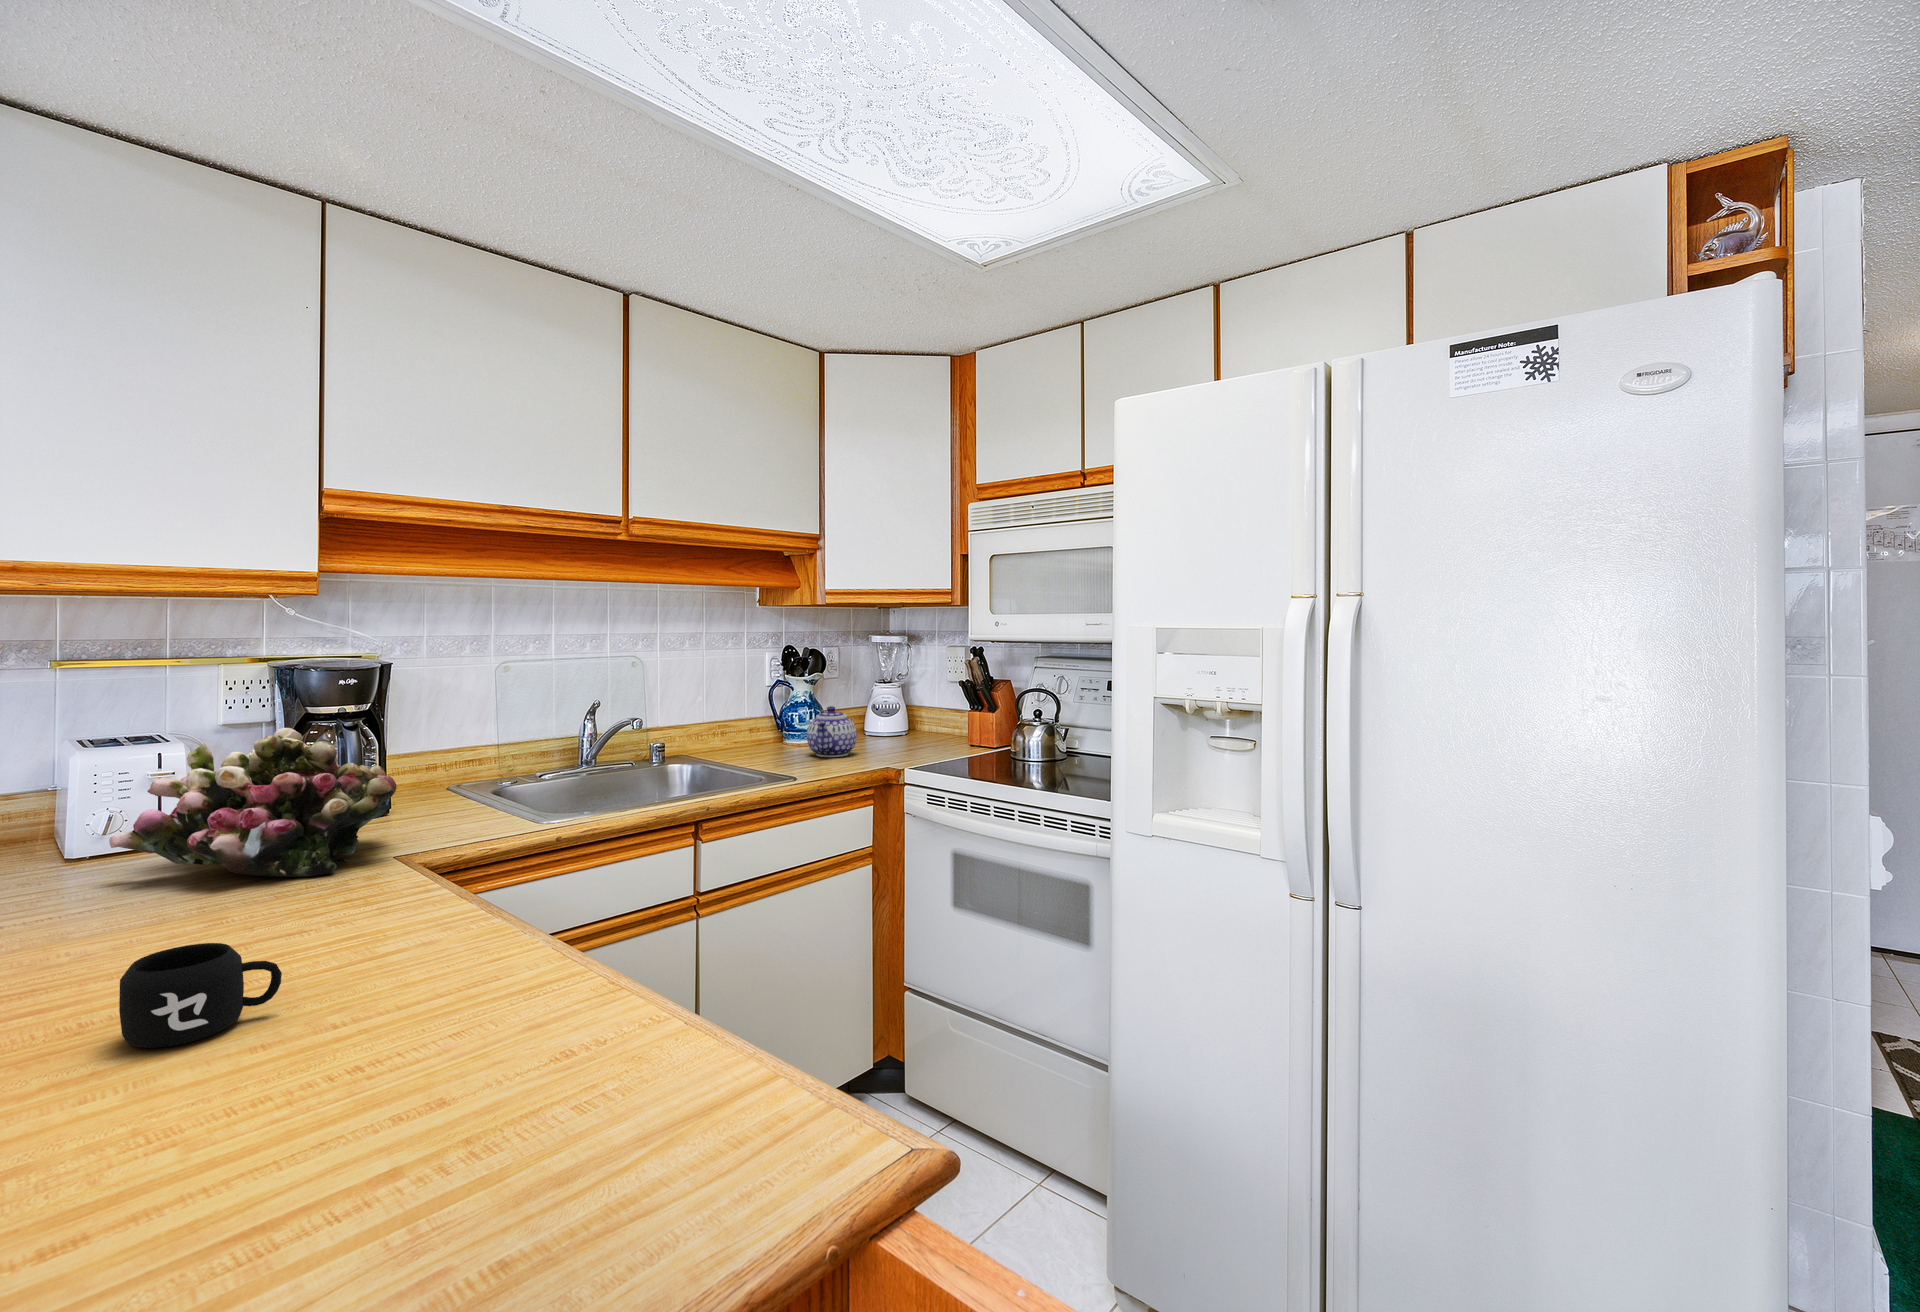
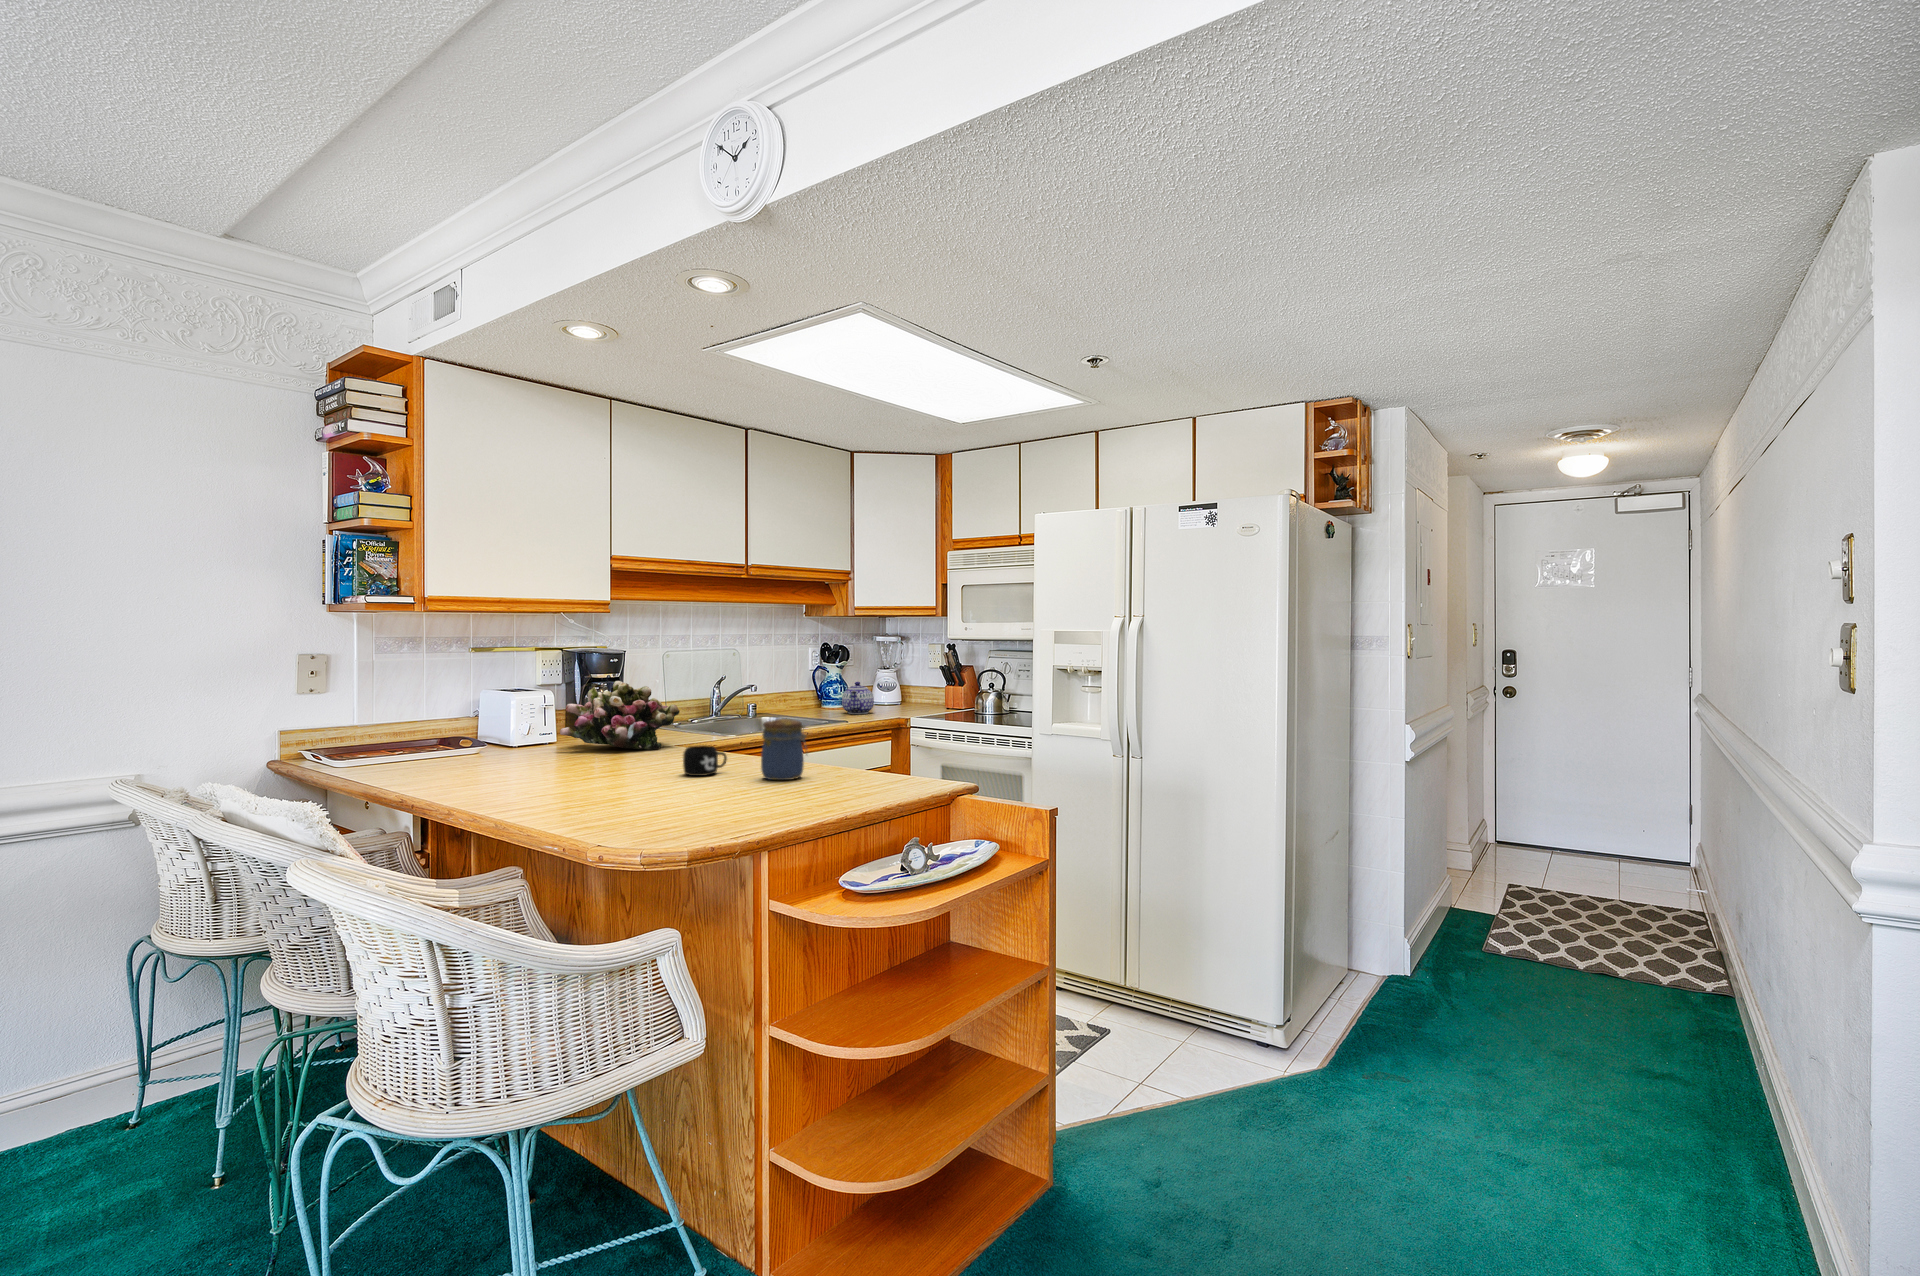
jar: none [287,890,453,1098] -> present [761,719,807,780]

